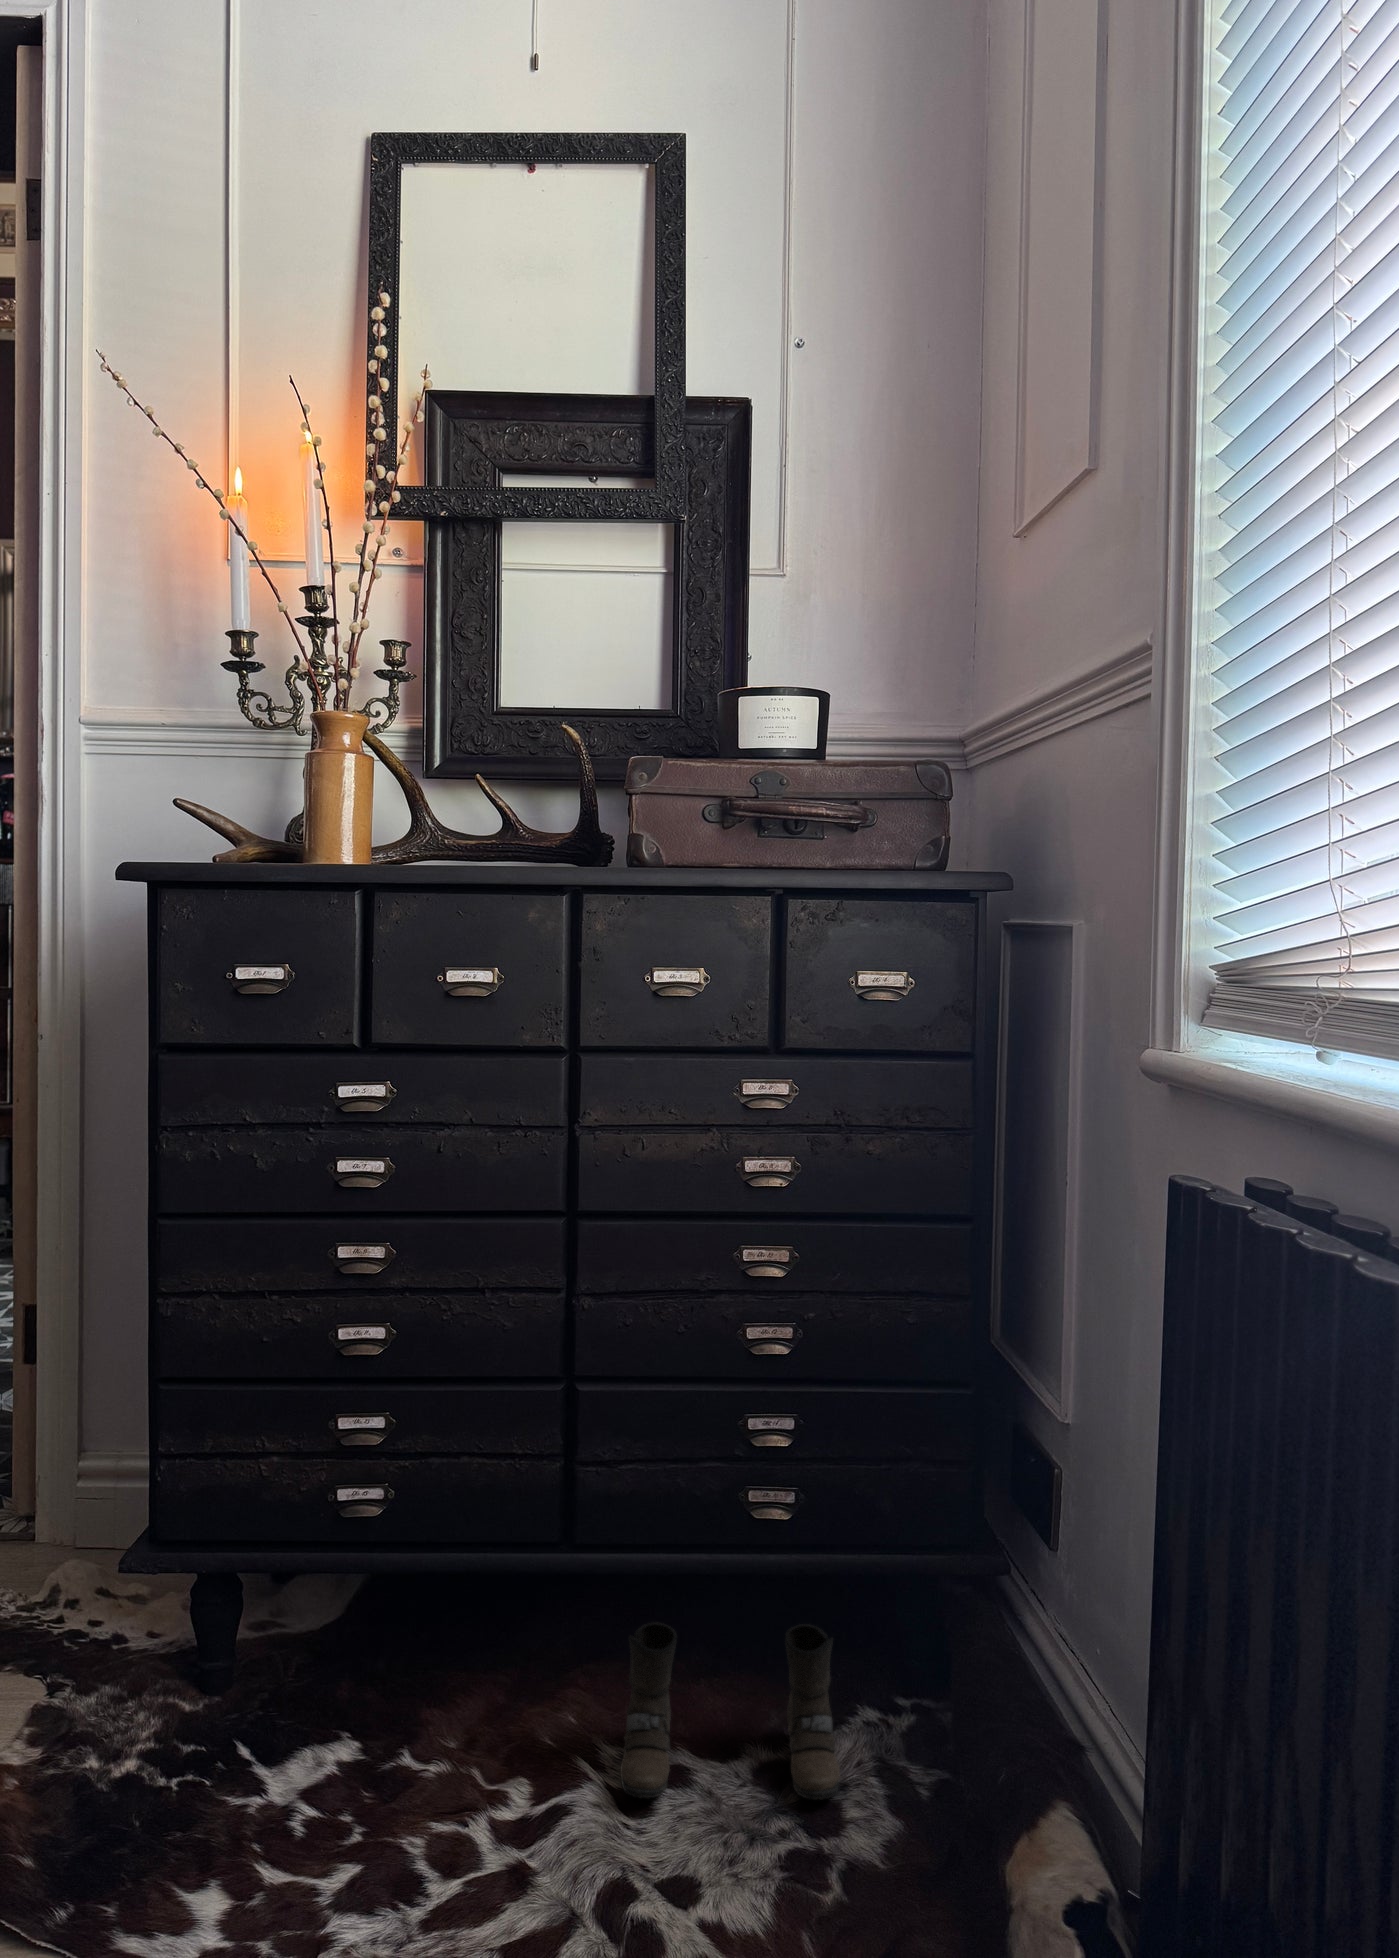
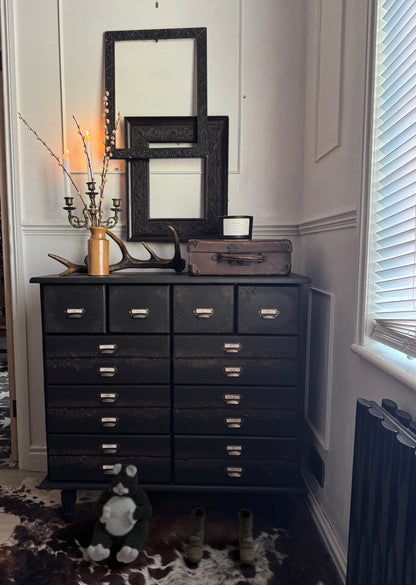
plush toy: none [283,1478,501,1803] -> present [87,463,152,563]

